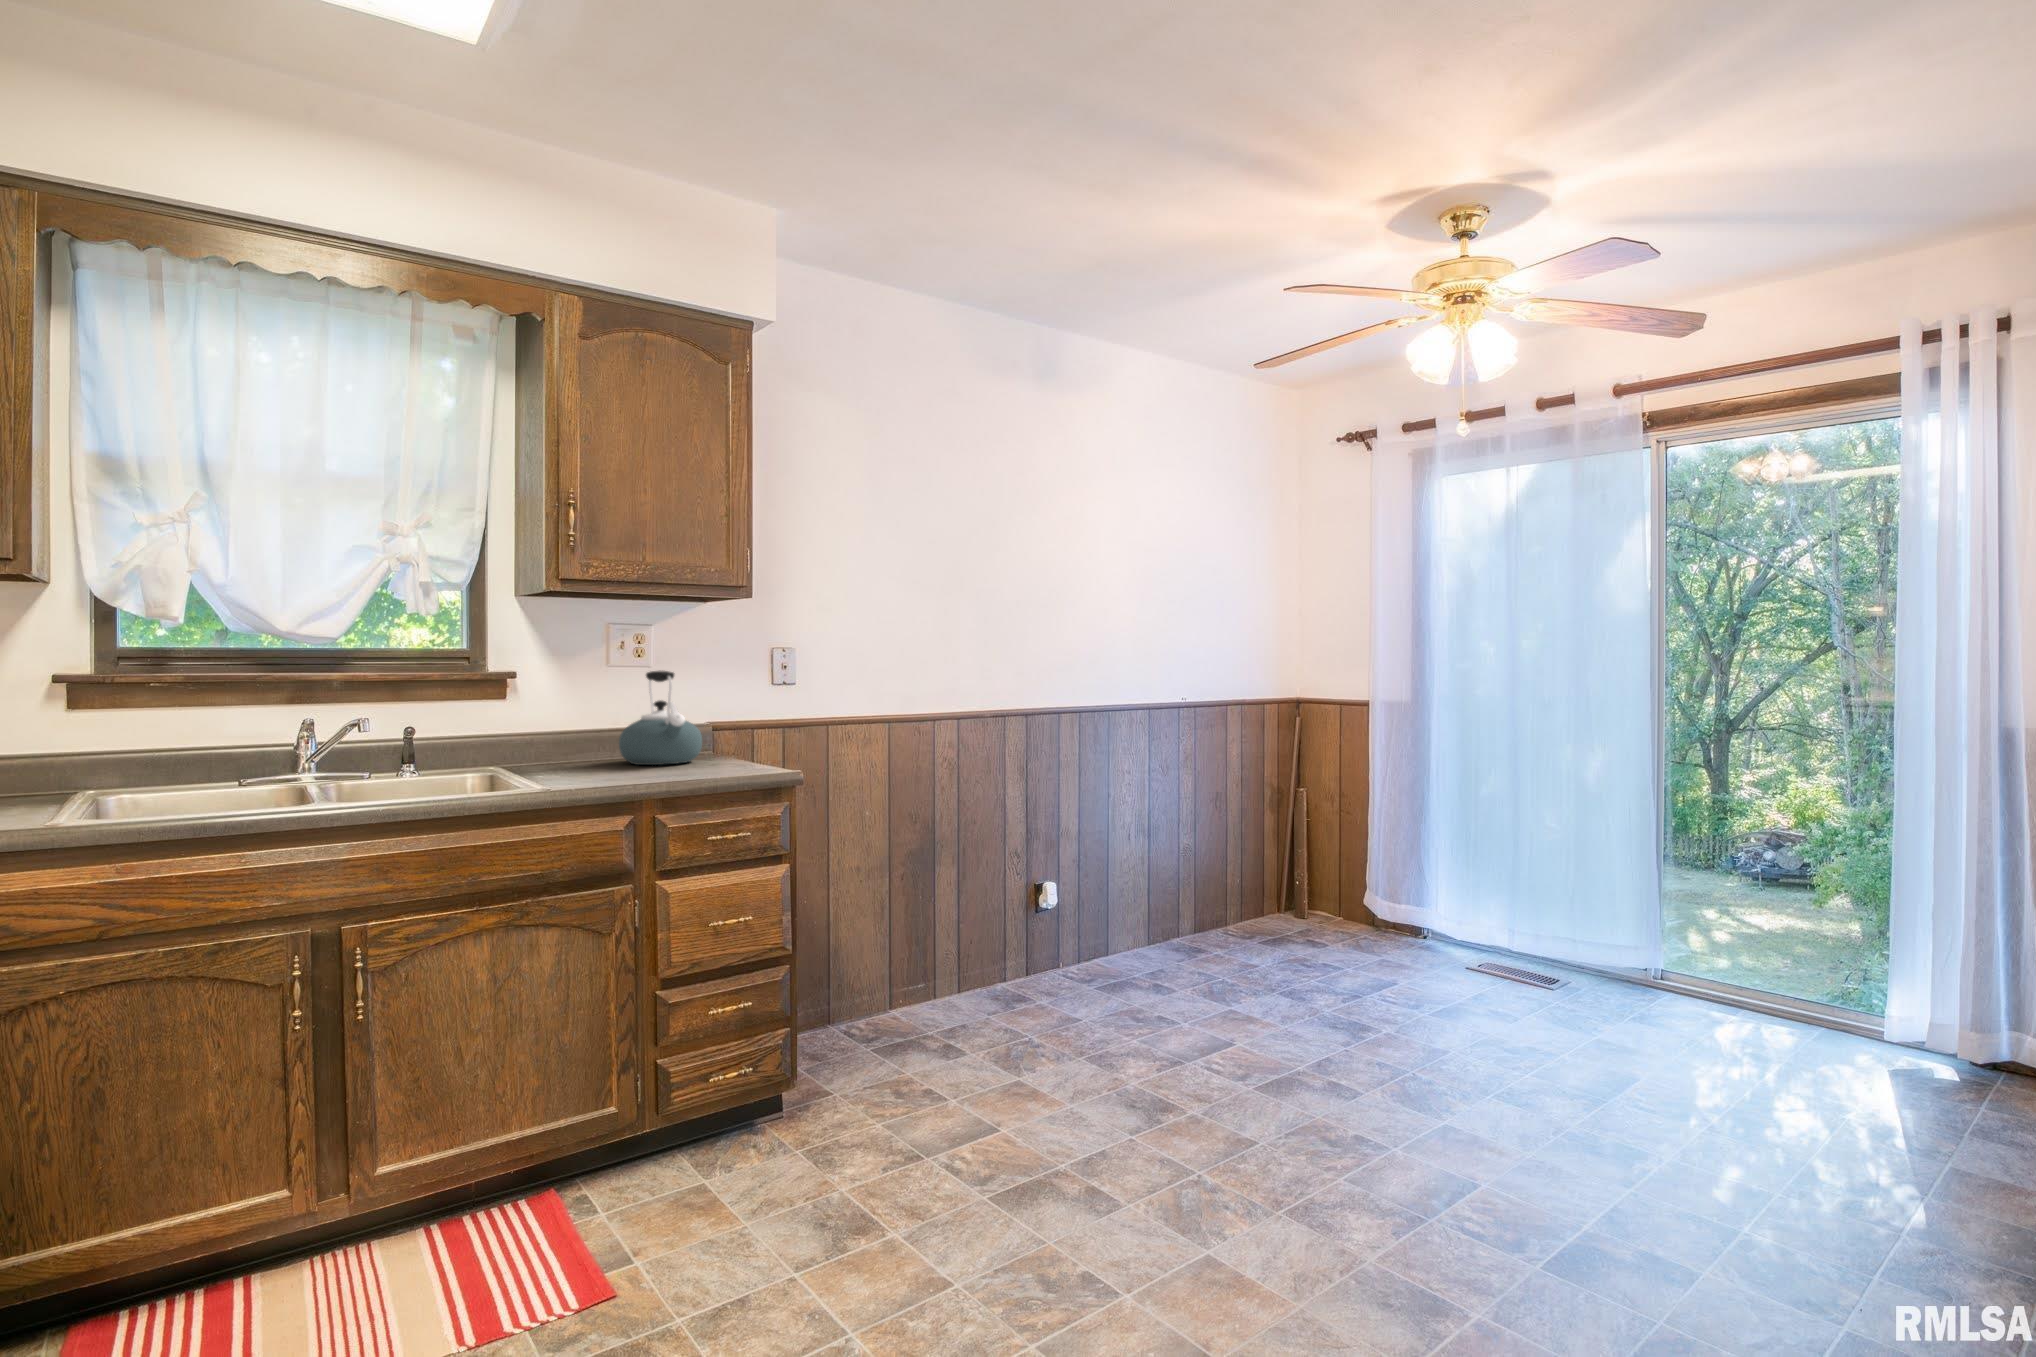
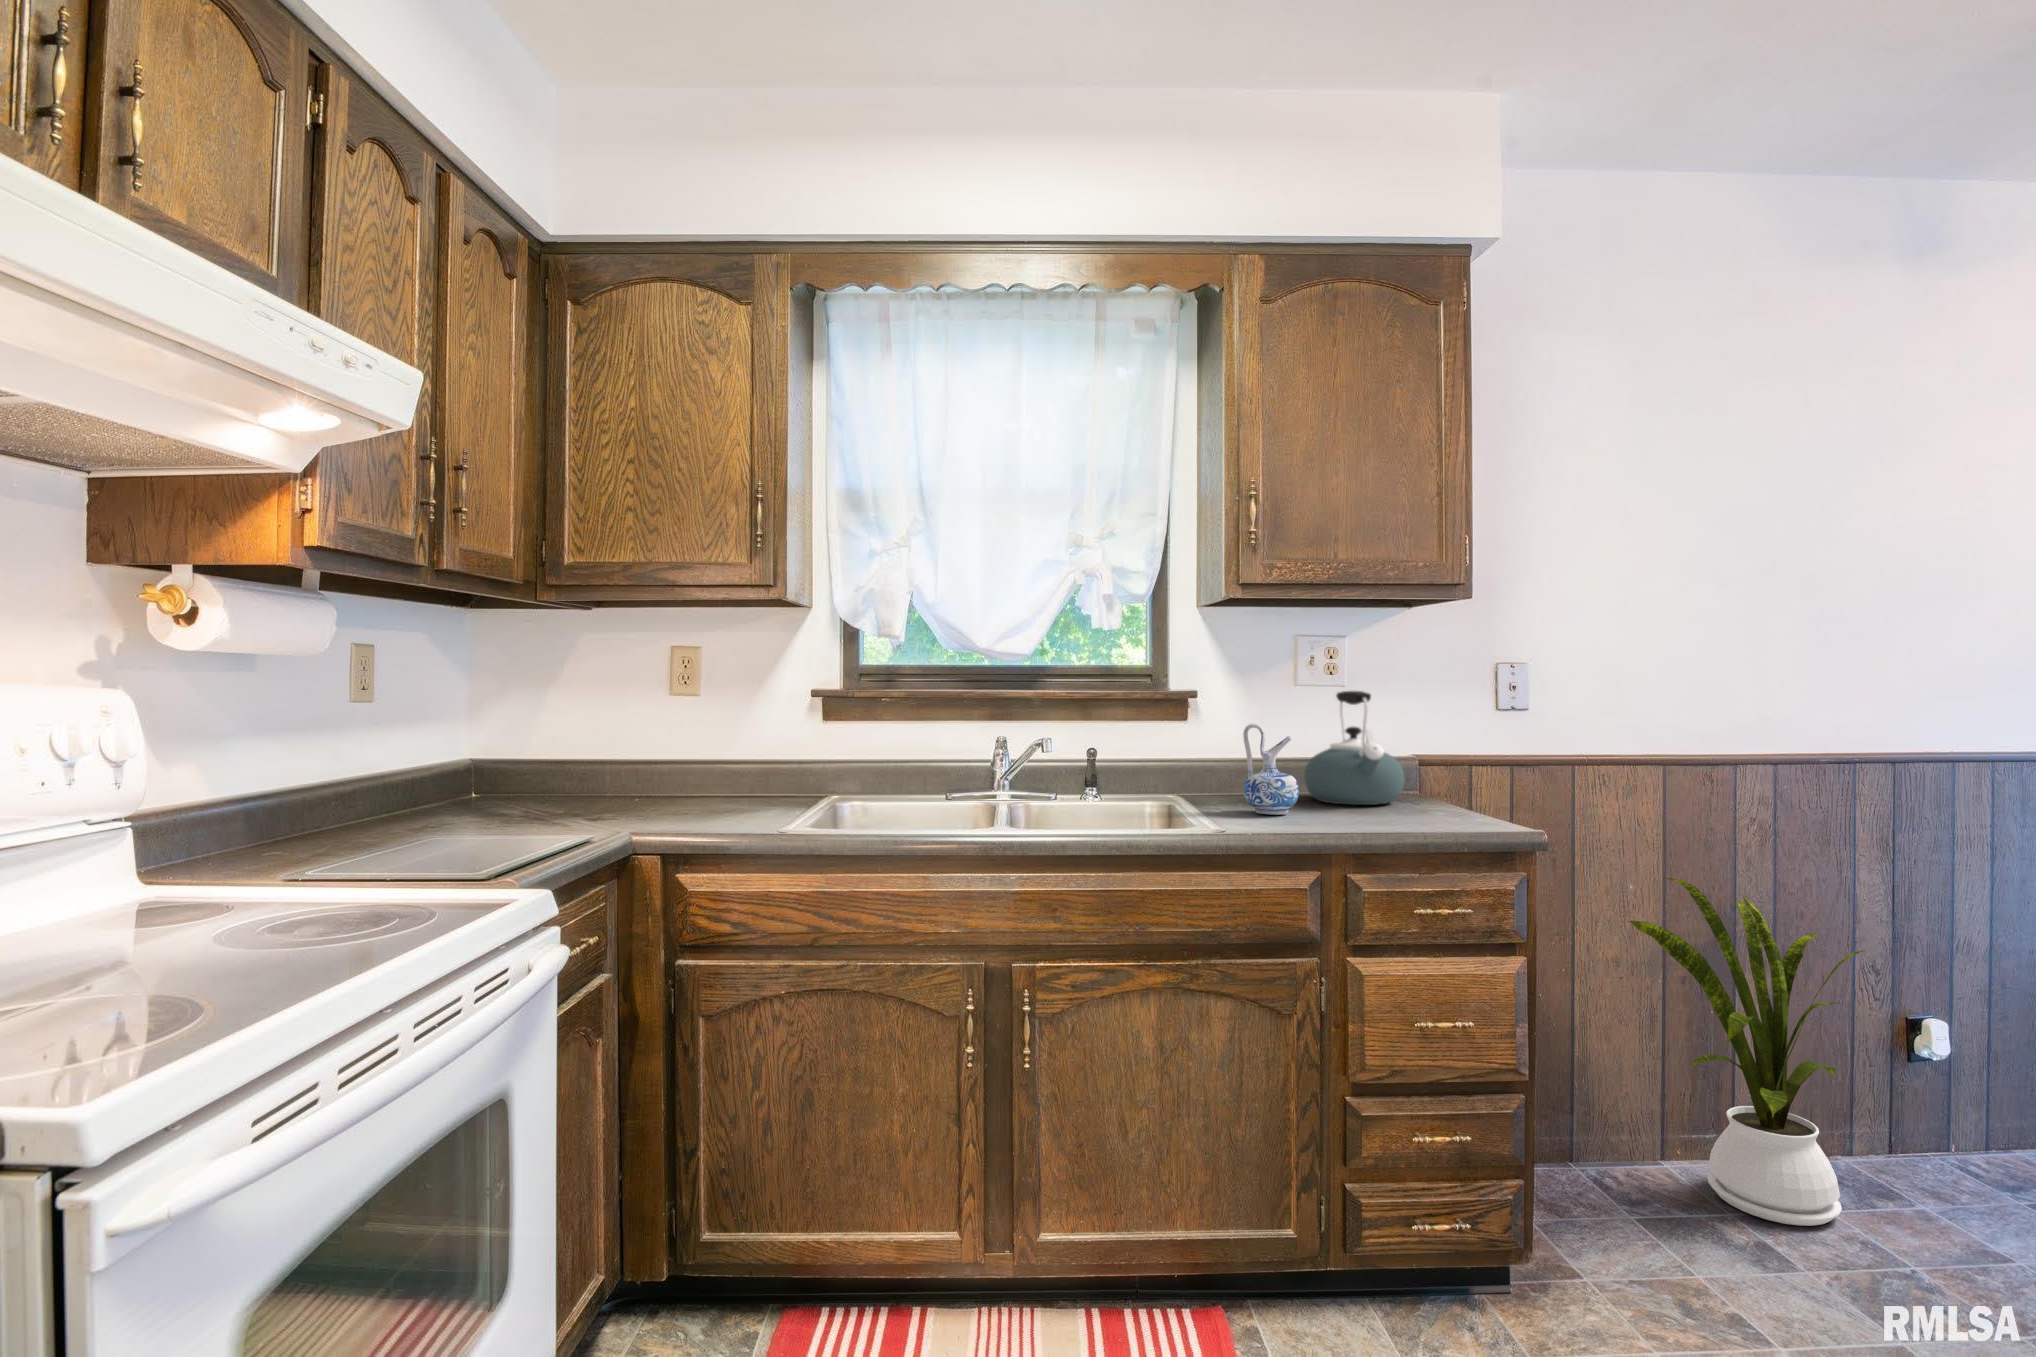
ceramic pitcher: none [564,699,614,776] -> present [1243,723,1299,815]
house plant: none [865,802,1004,1031] -> present [1628,878,1865,1226]

